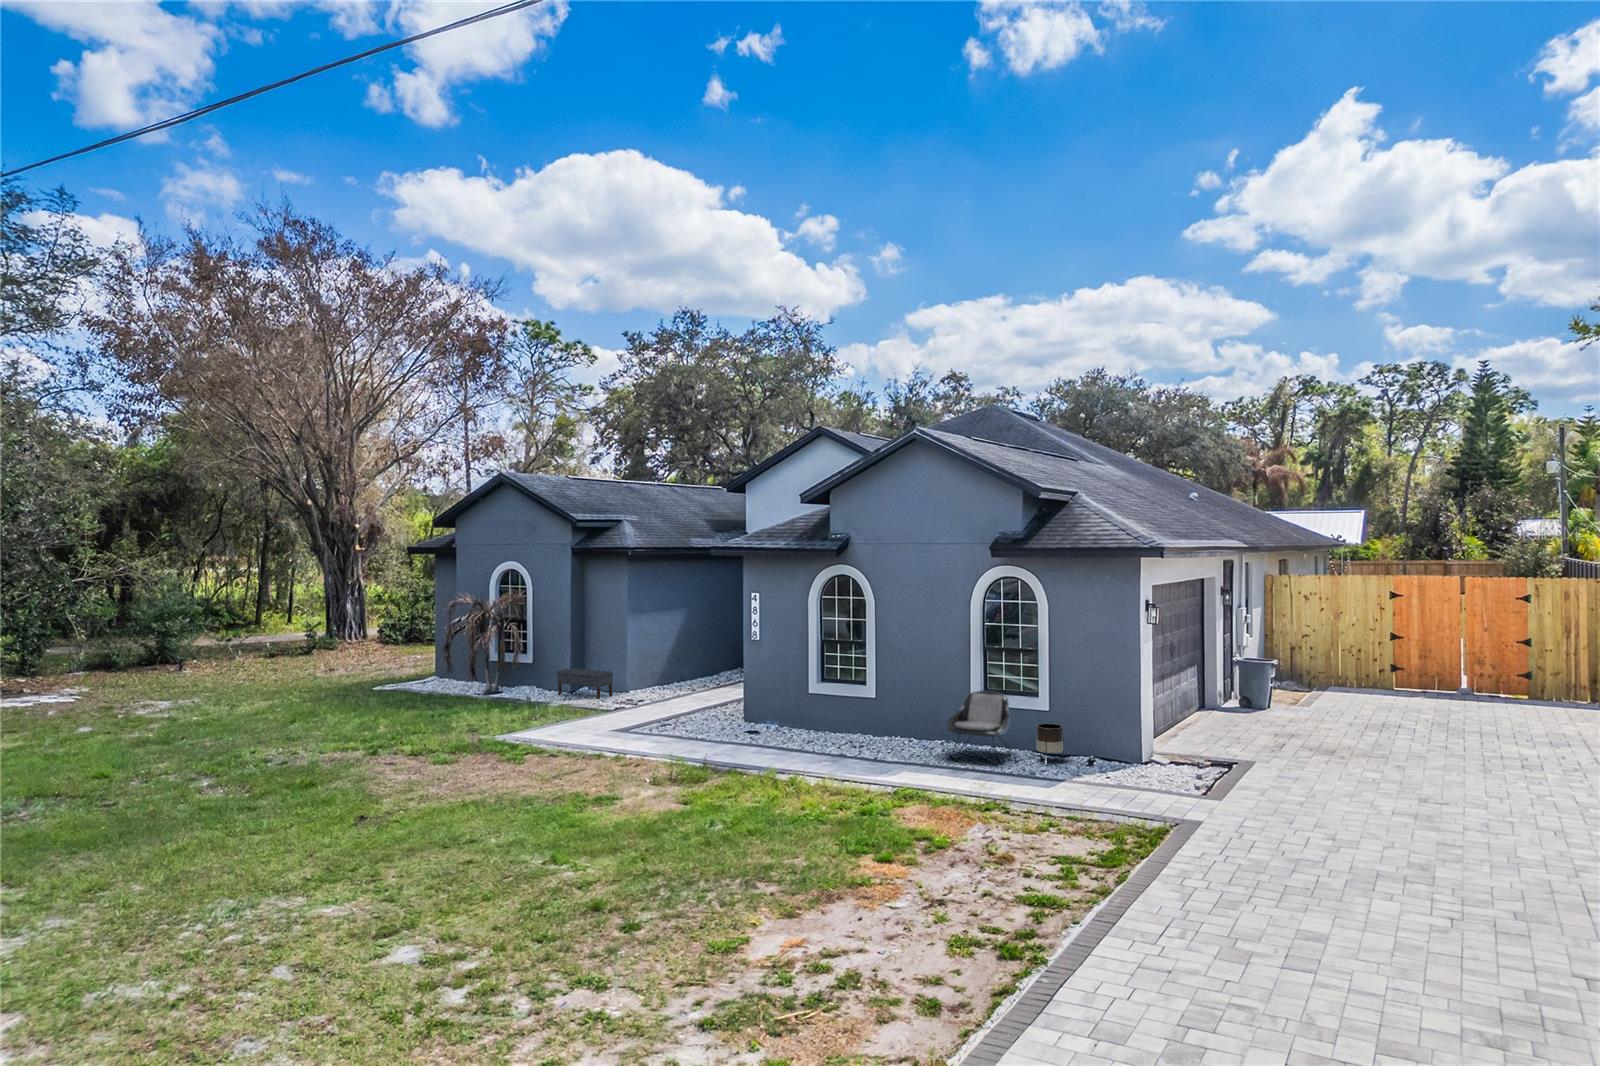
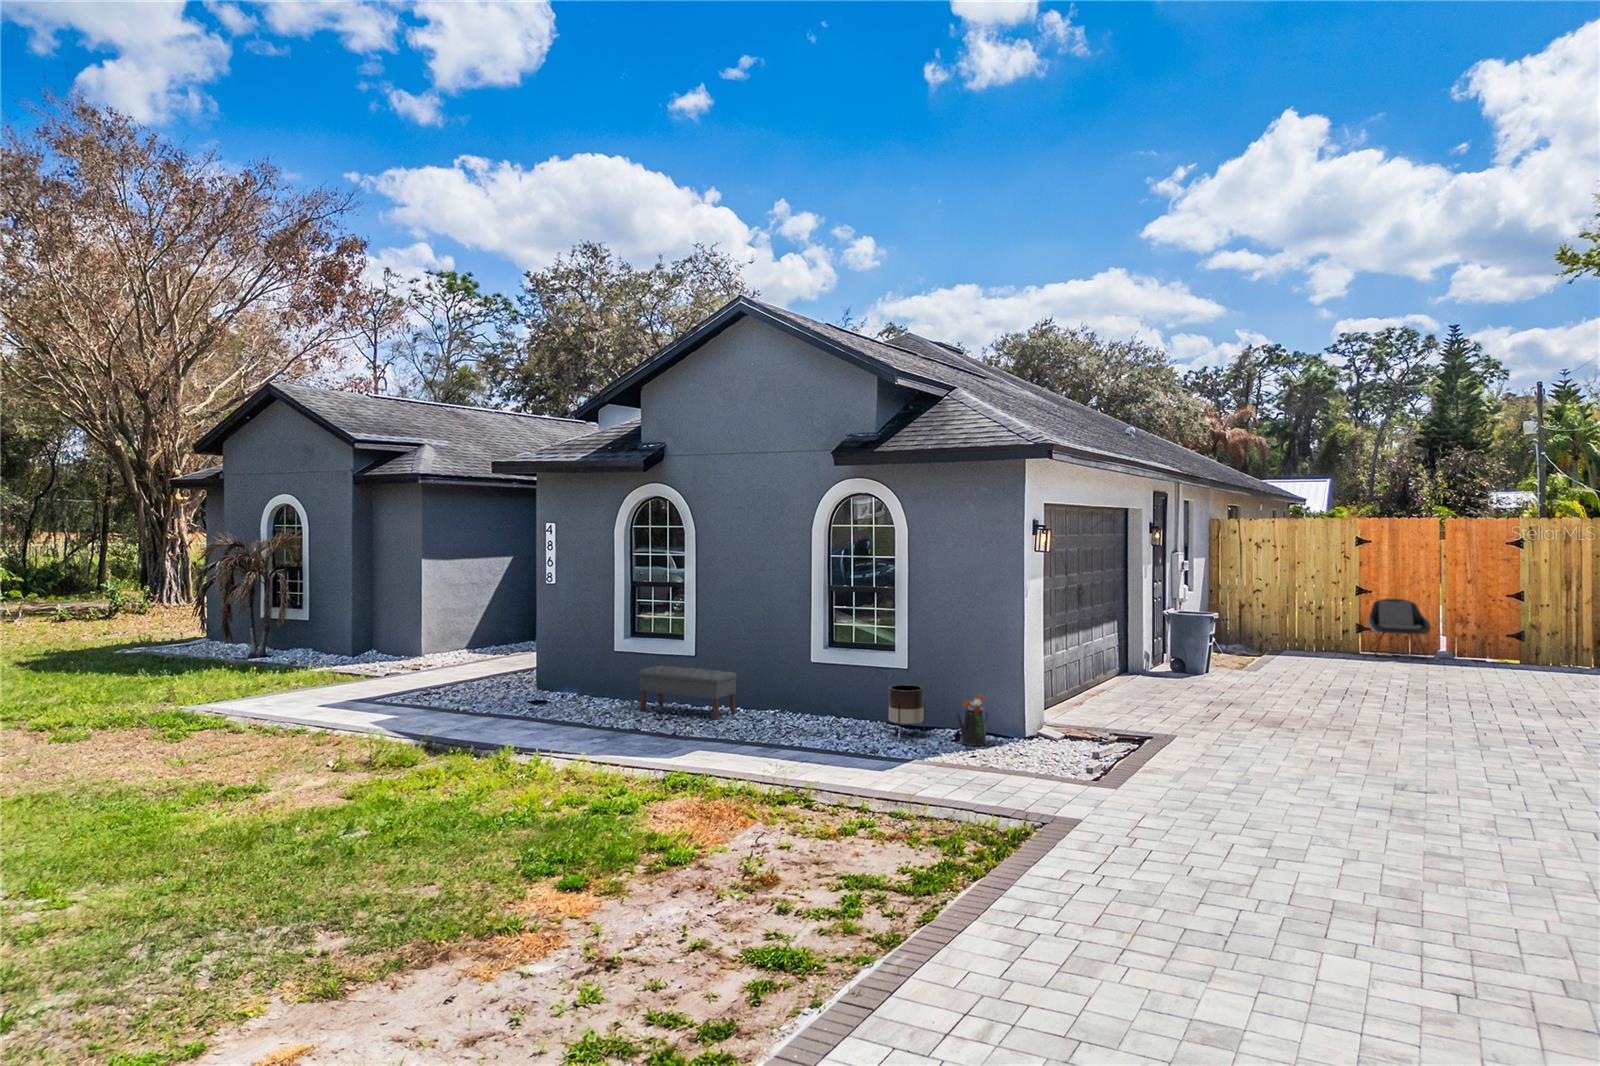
bench: present [557,669,613,699] -> present [638,665,737,720]
lounge chair: present [947,691,1010,765] -> present [1368,599,1430,658]
watering can: none [1091,731,1114,770] -> present [957,695,988,746]

